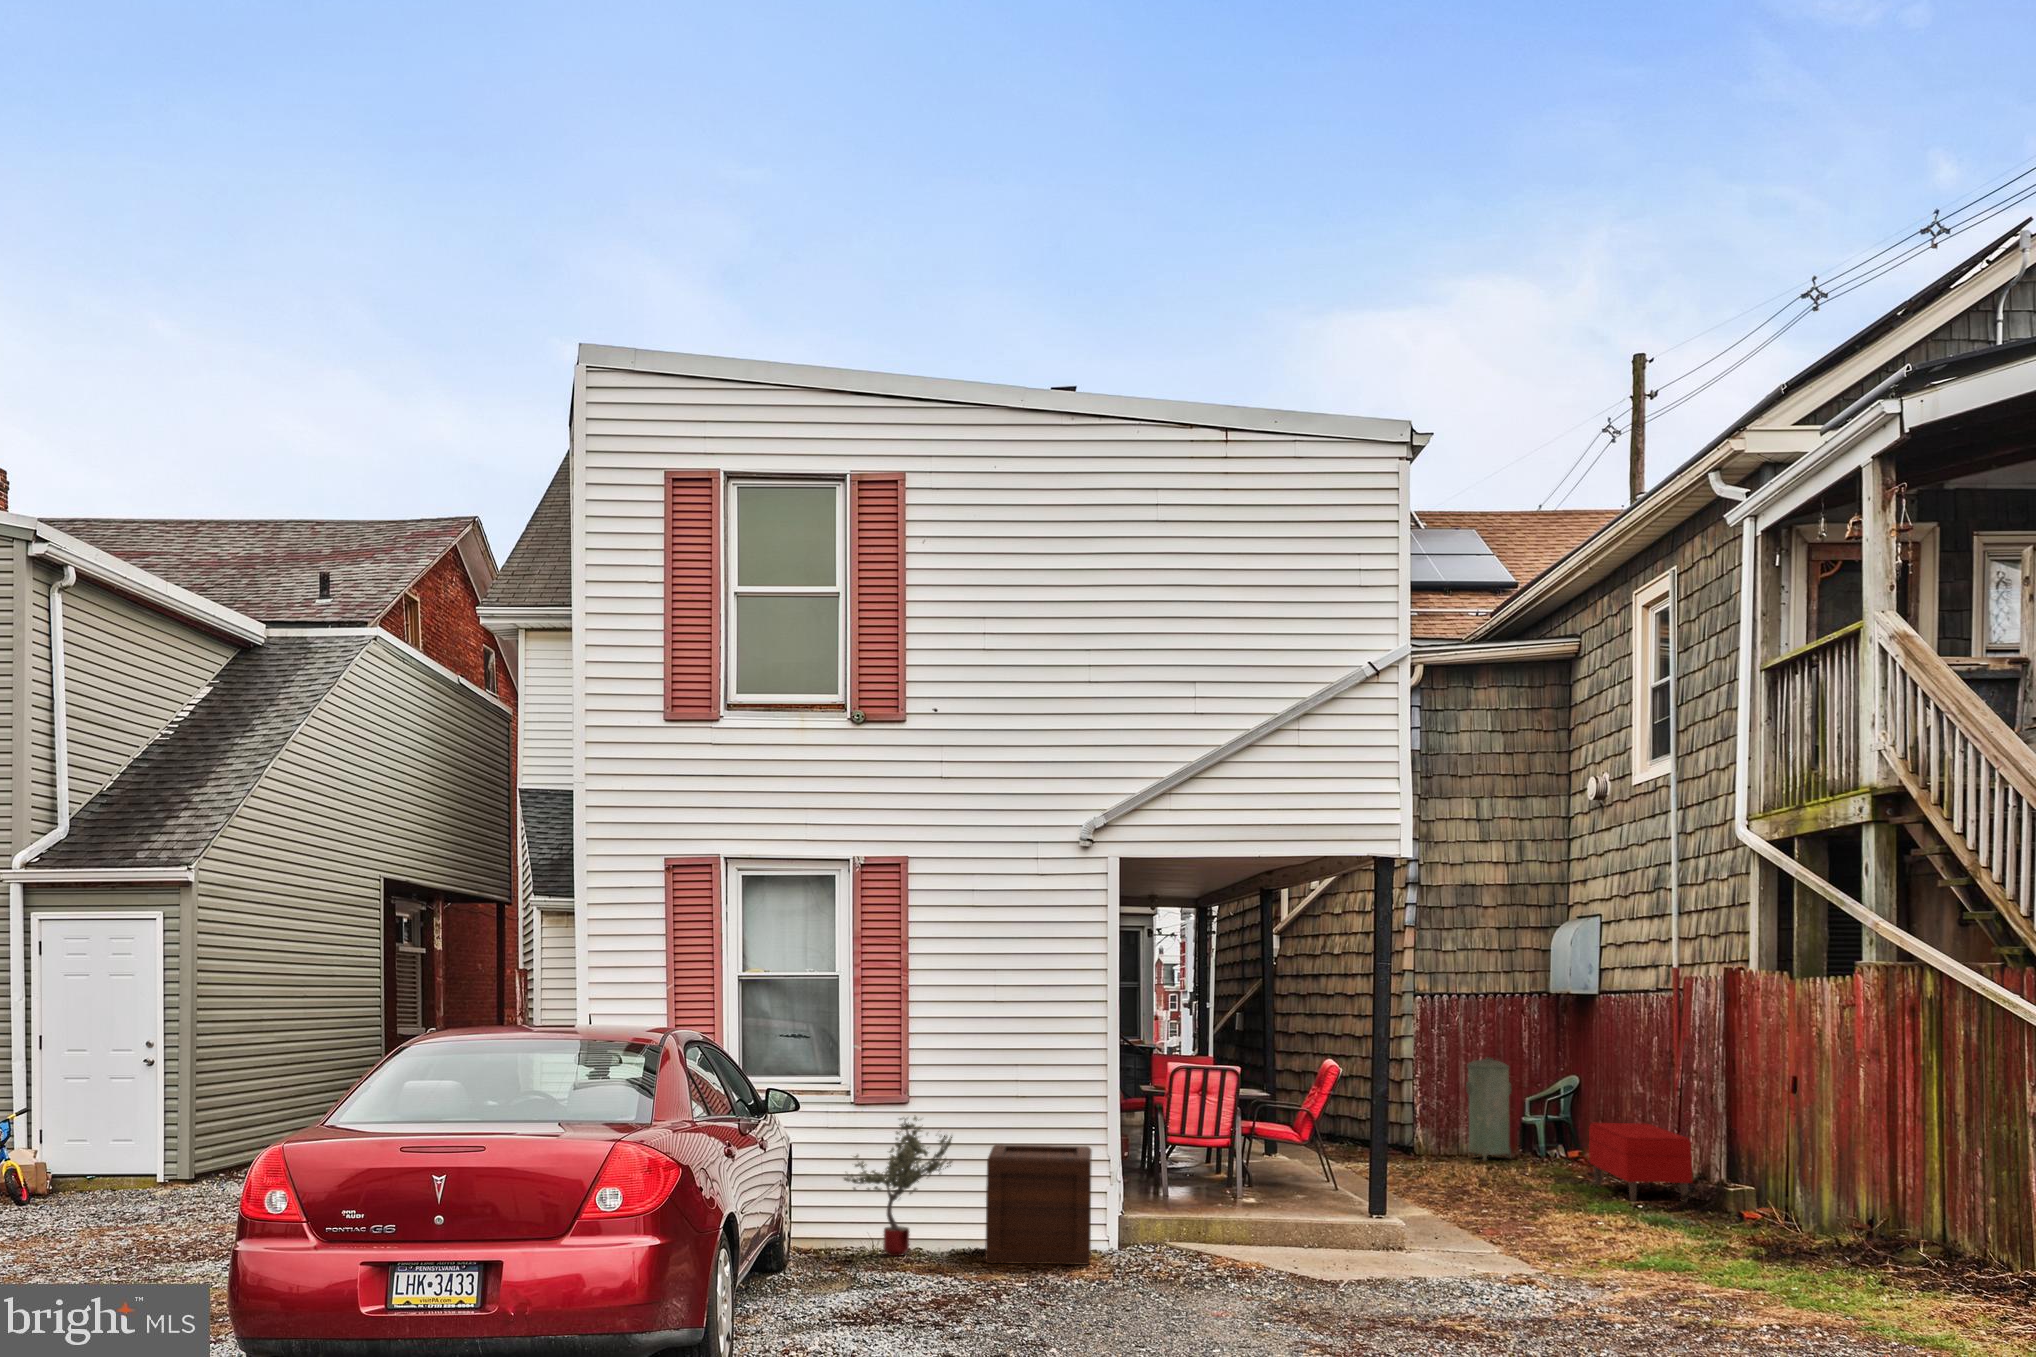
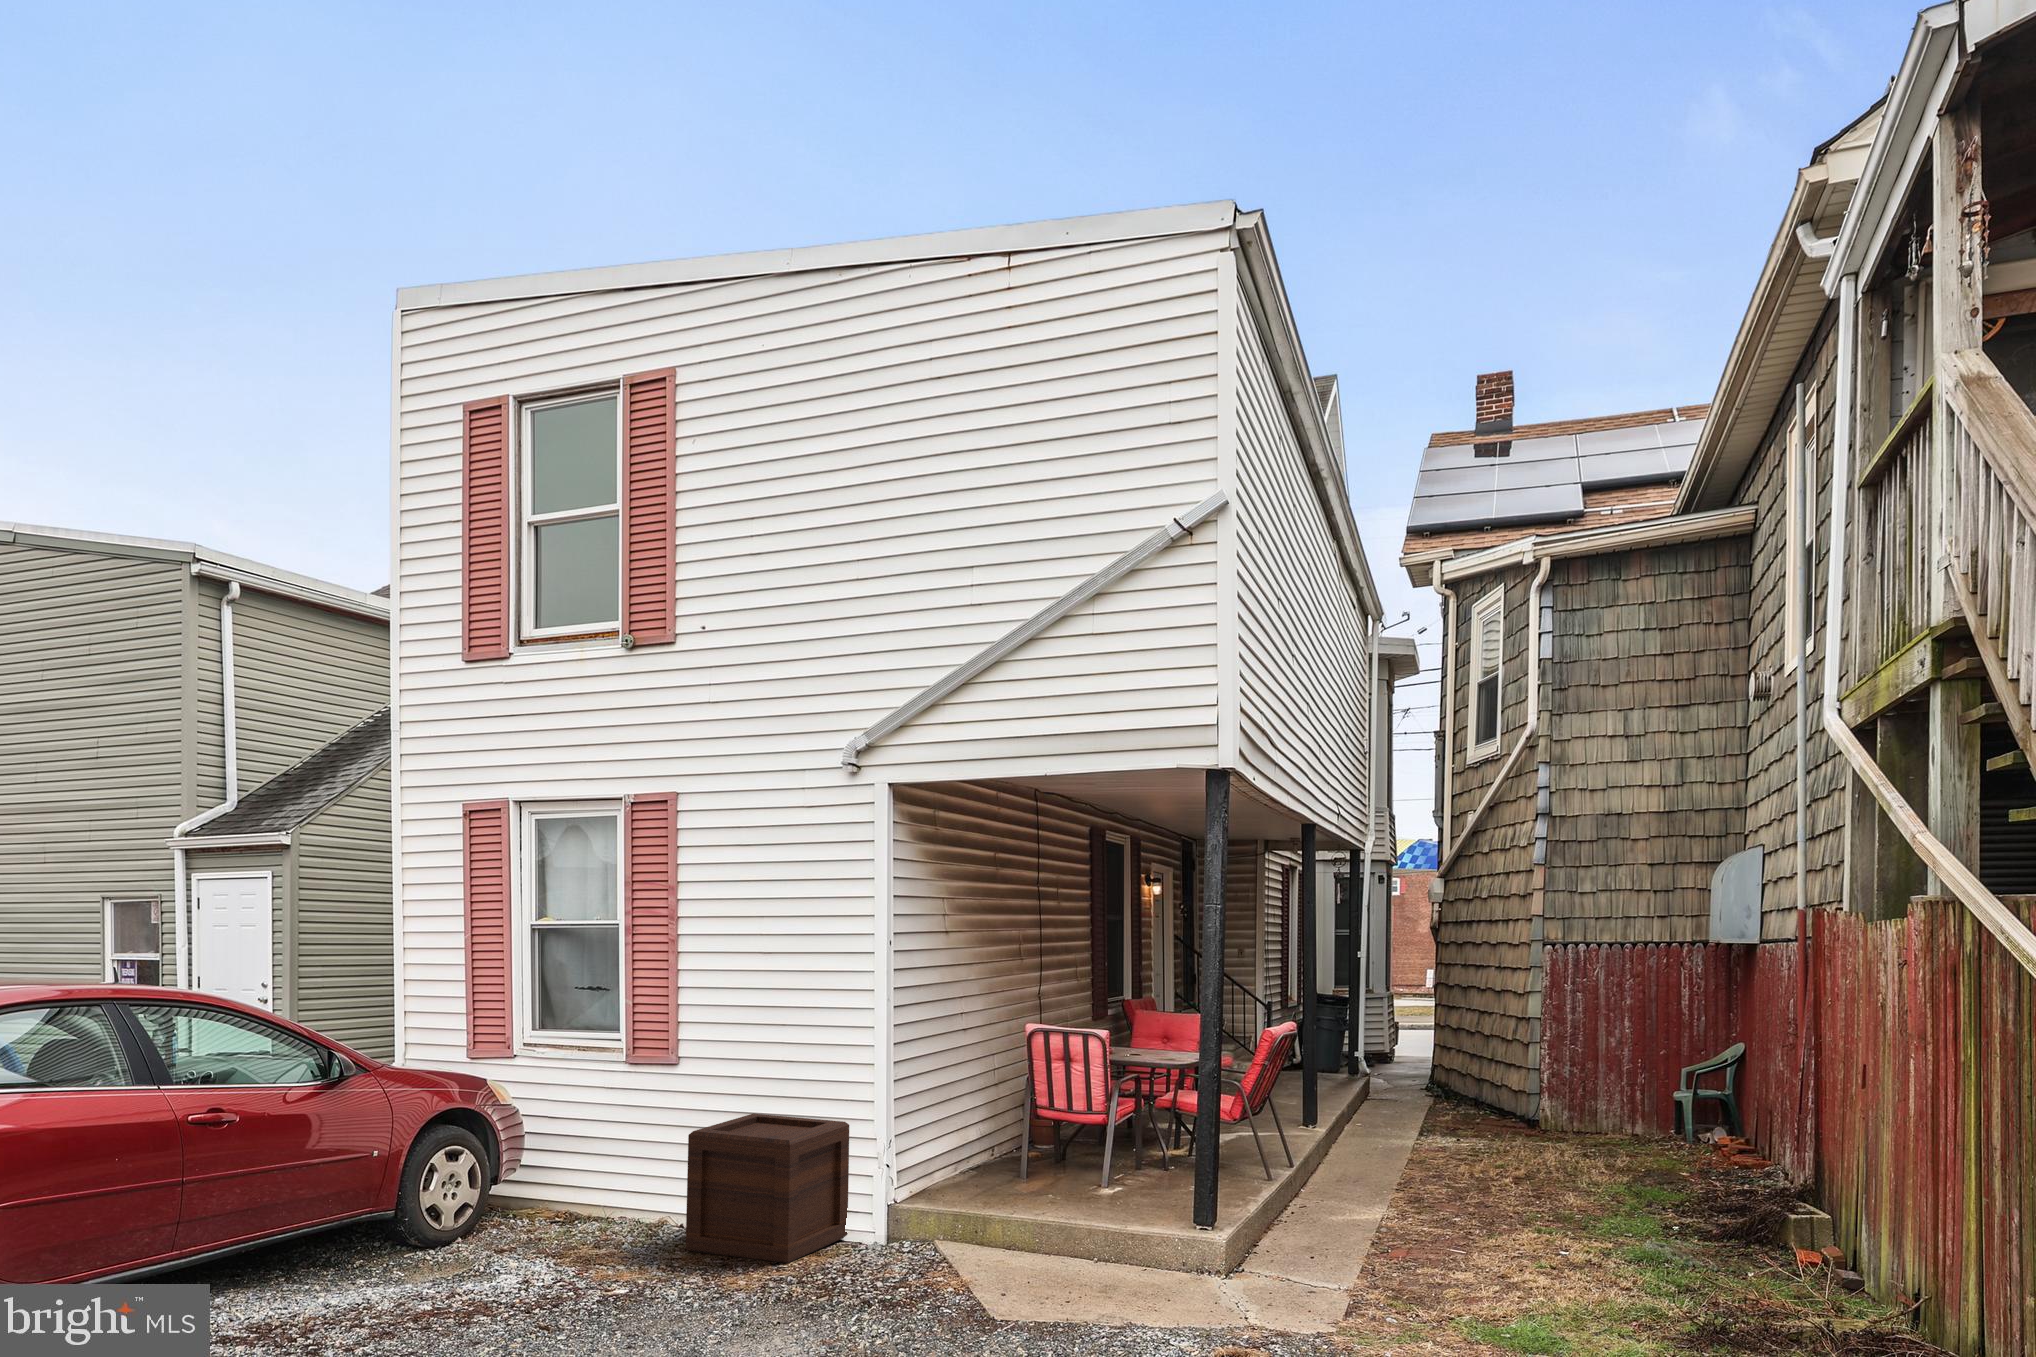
trash can: present [1466,1057,1511,1160] -> none [1600,1015,1658,1137]
potted tree: present [844,1117,952,1256] -> none [581,1077,692,1232]
bench: present [1589,1123,1692,1201] -> none [1669,1106,1760,1221]

